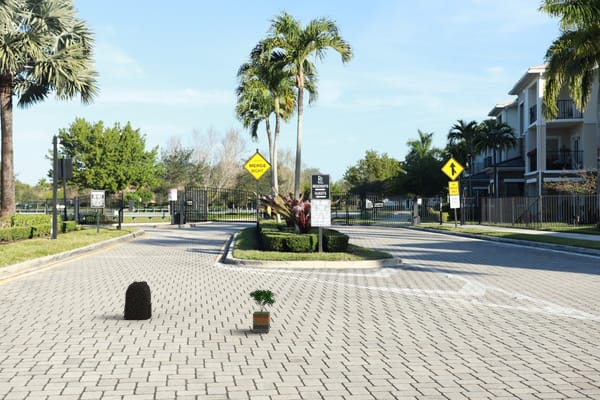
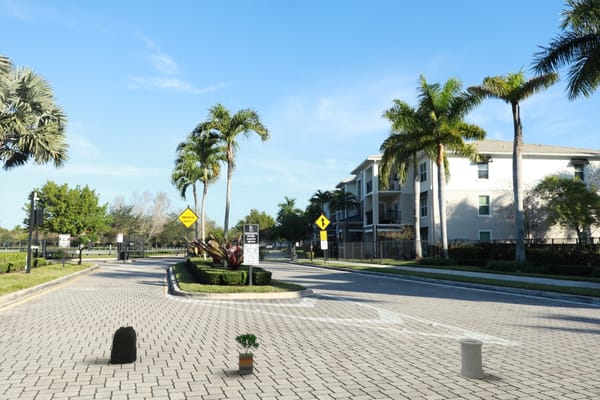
trash can: none [514,302,543,348] -> present [459,339,484,379]

